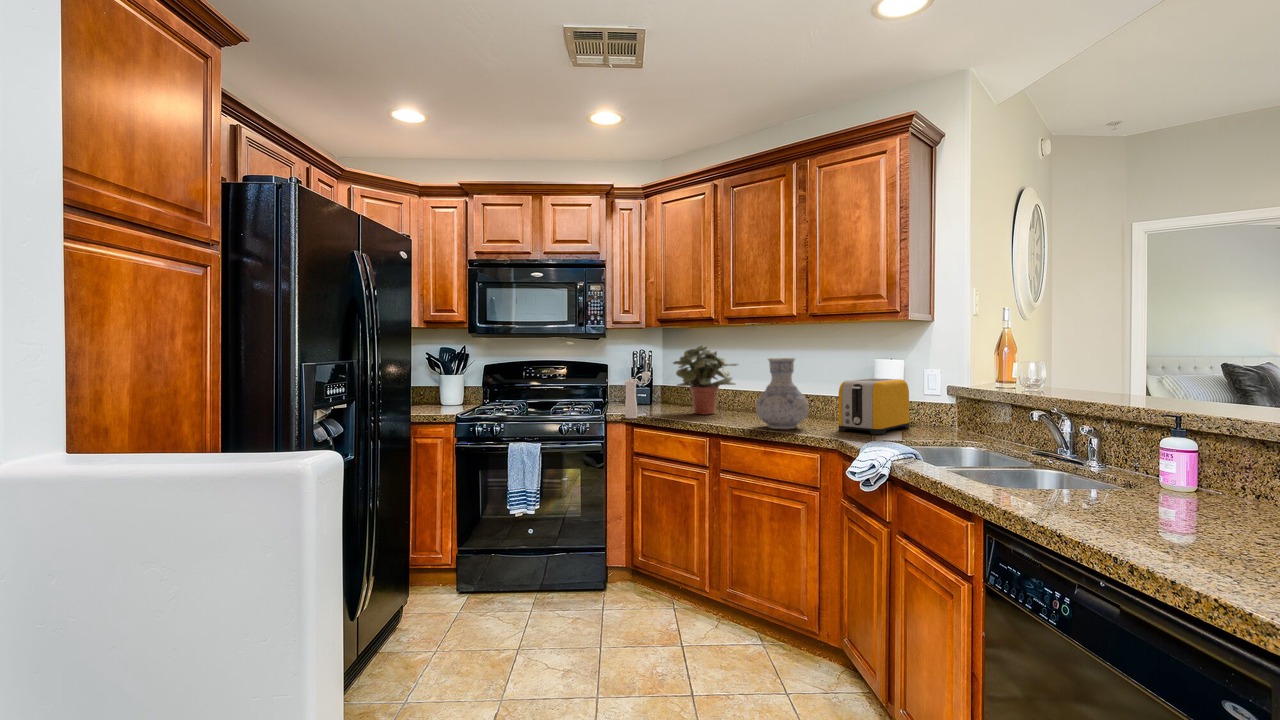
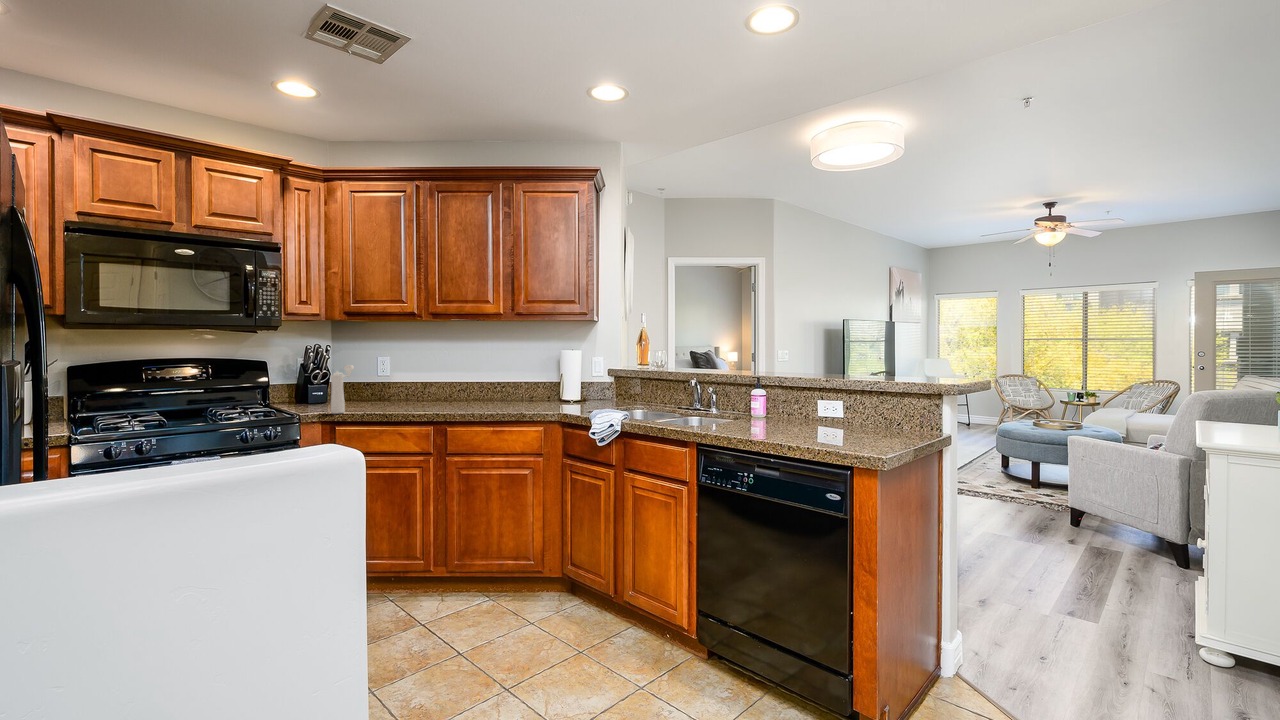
potted plant: present [673,346,738,414] -> none [373,339,441,406]
vase: present [756,358,809,429] -> none [476,349,522,411]
toaster: present [838,378,909,434] -> none [545,366,588,408]

